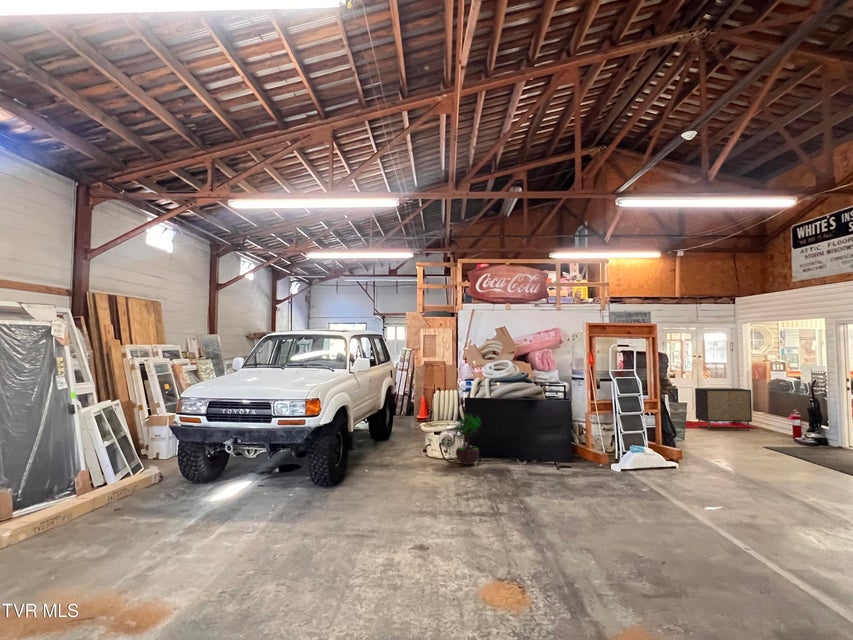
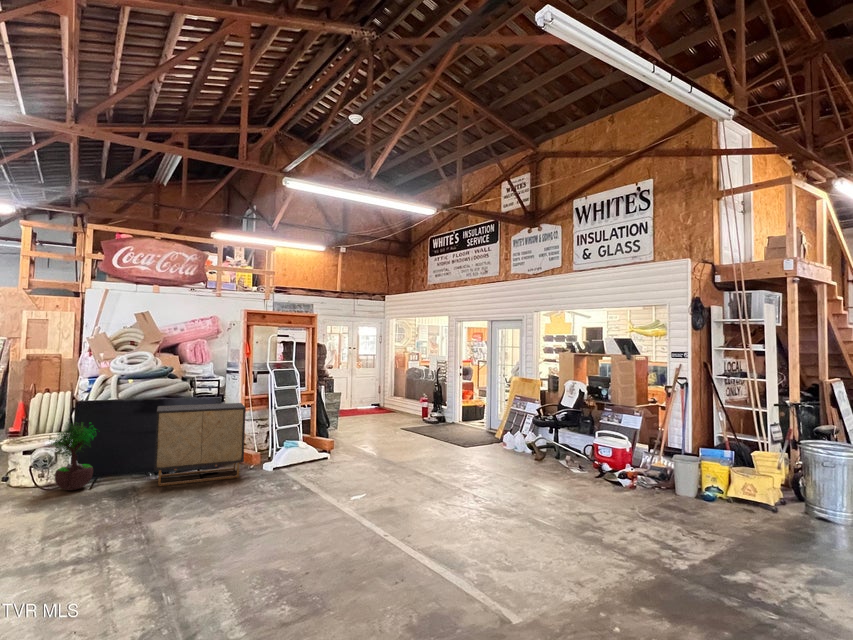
cabinet: present [695,388,752,431] -> present [154,403,246,487]

